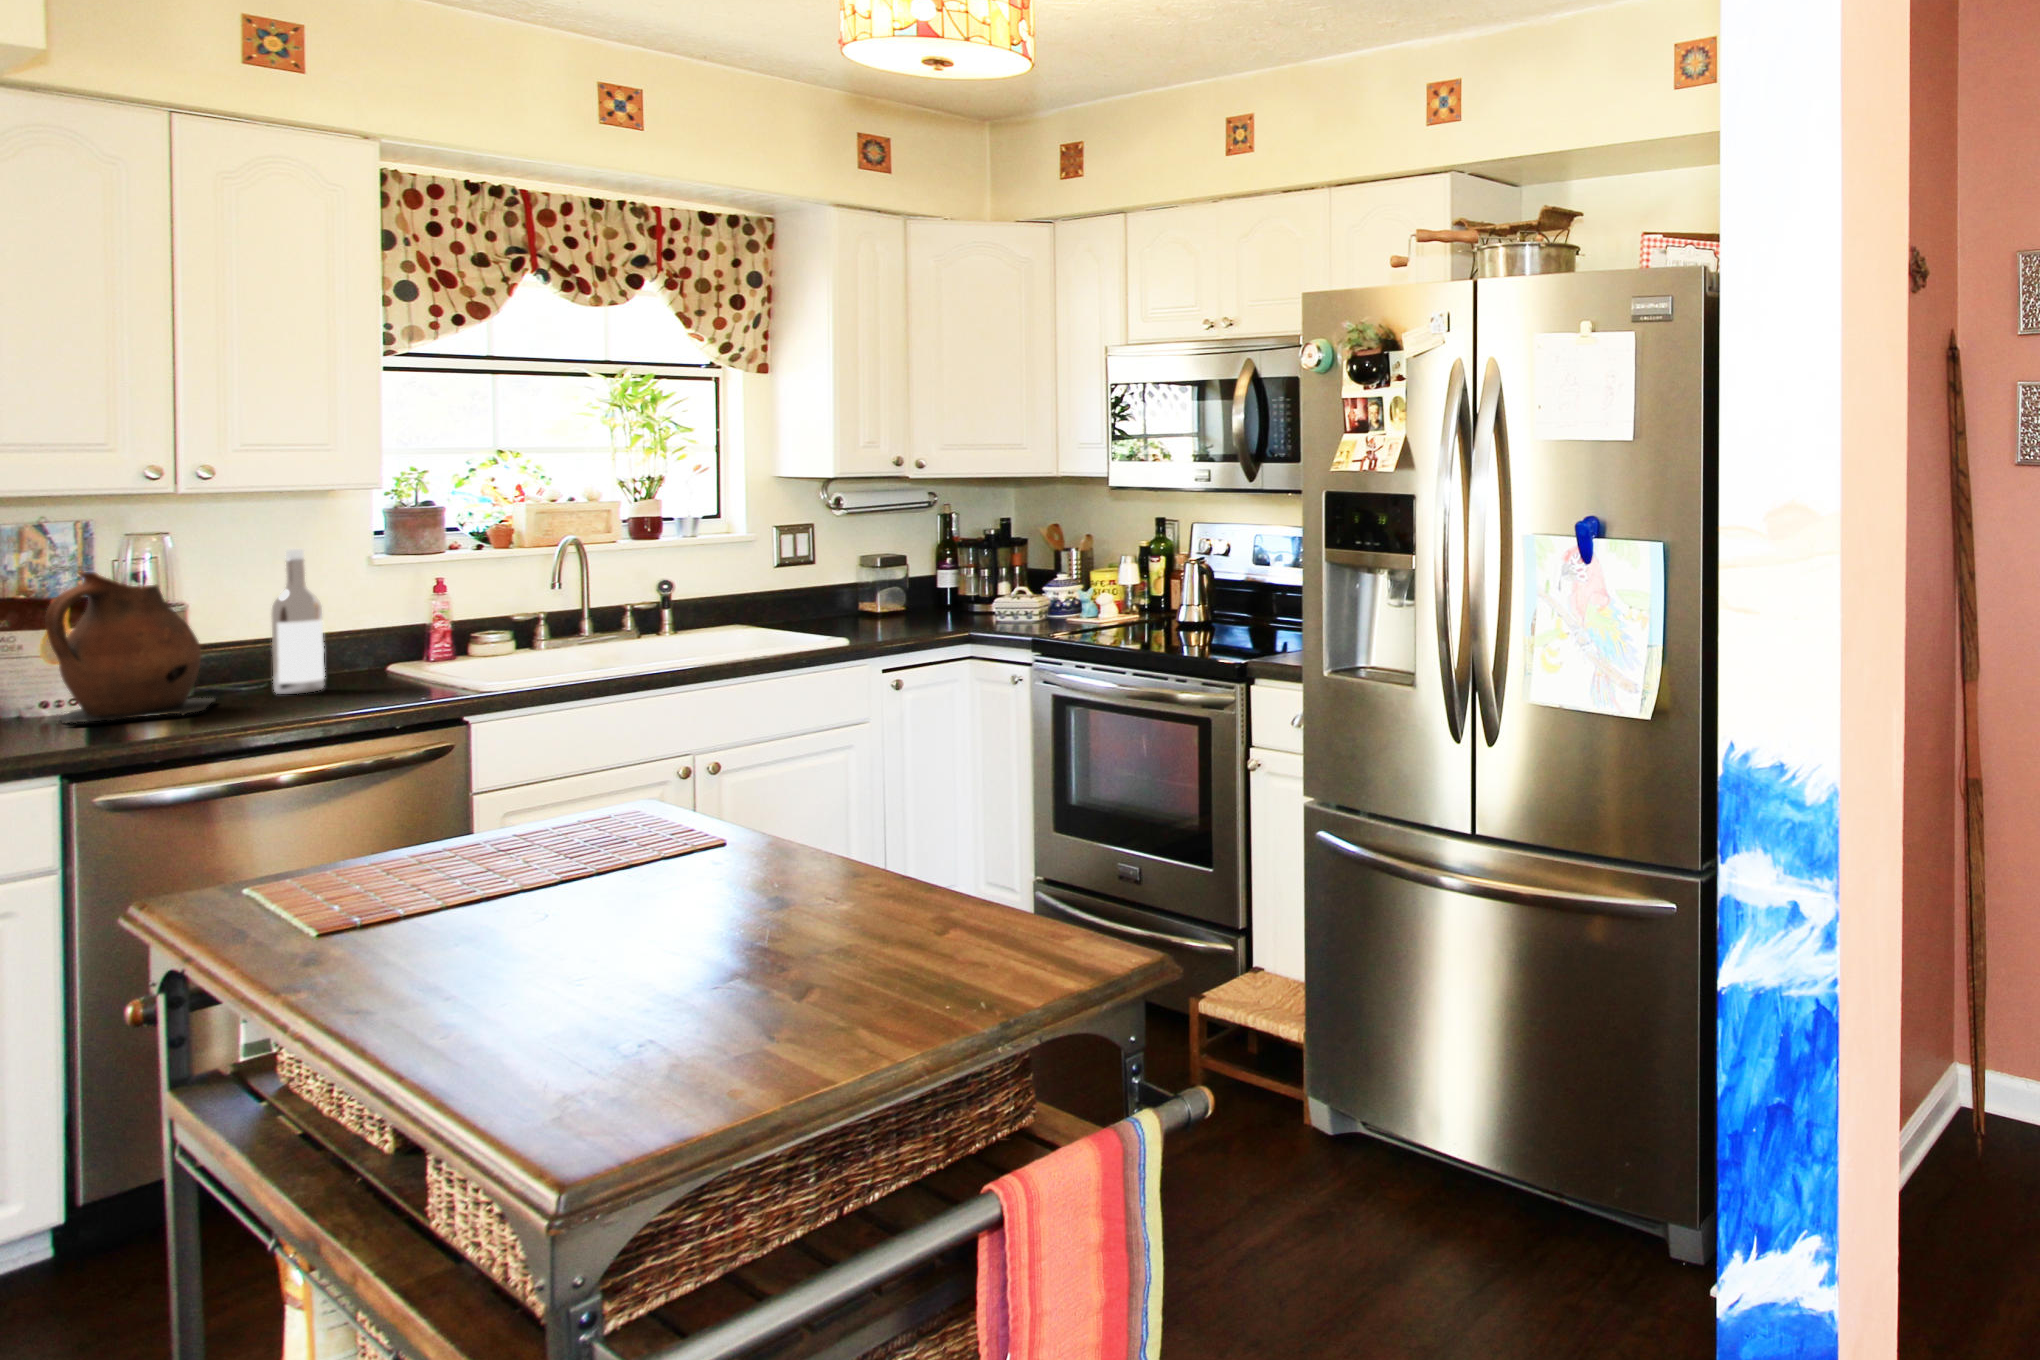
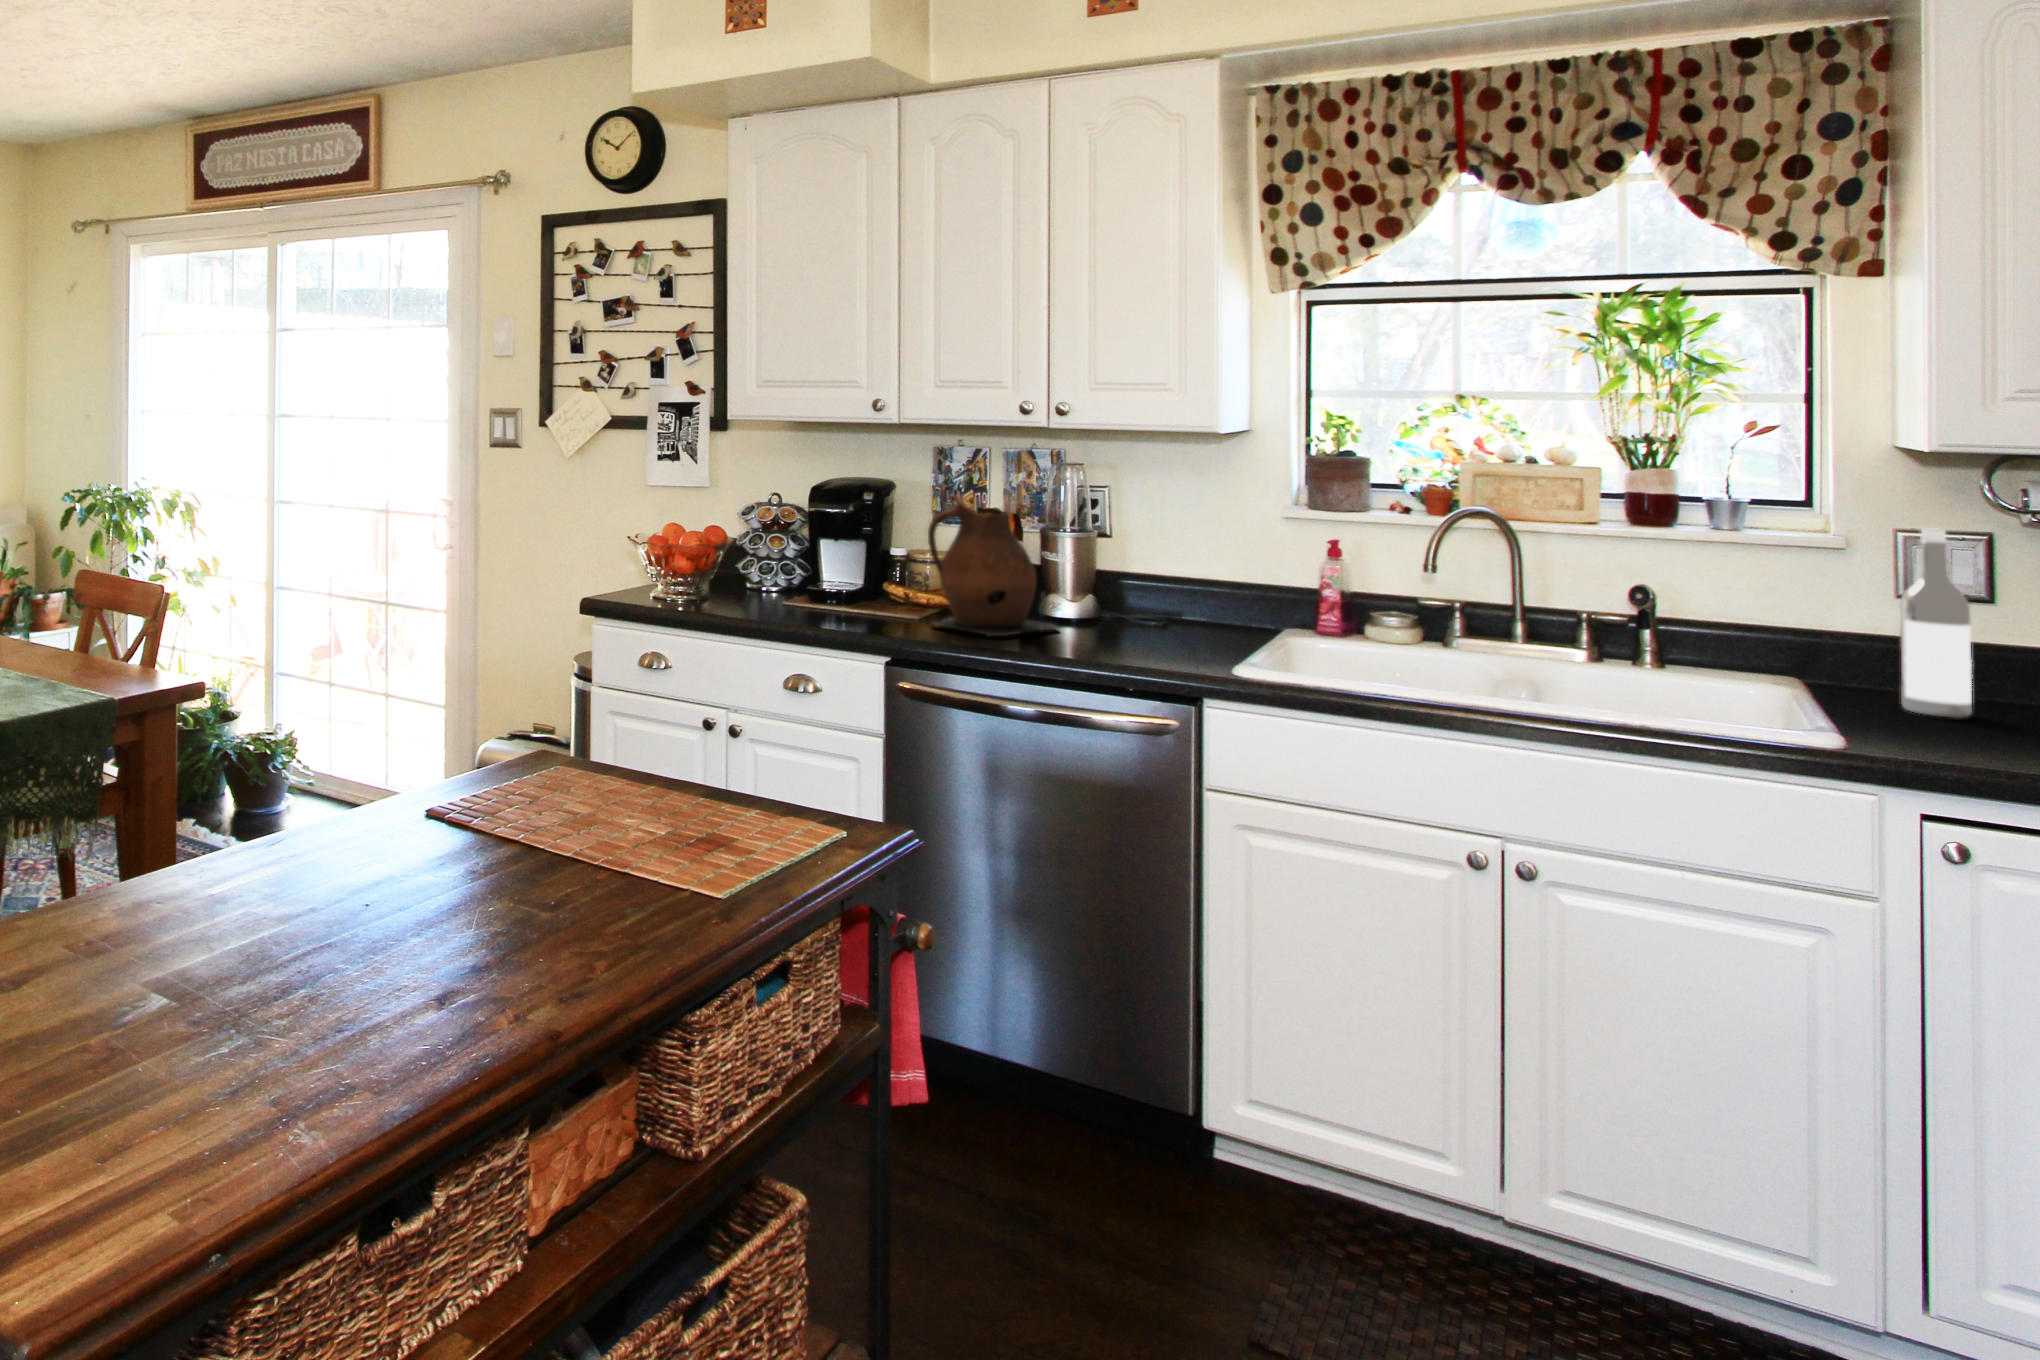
wine bottle: present [271,549,325,694] -> present [1900,528,1972,718]

